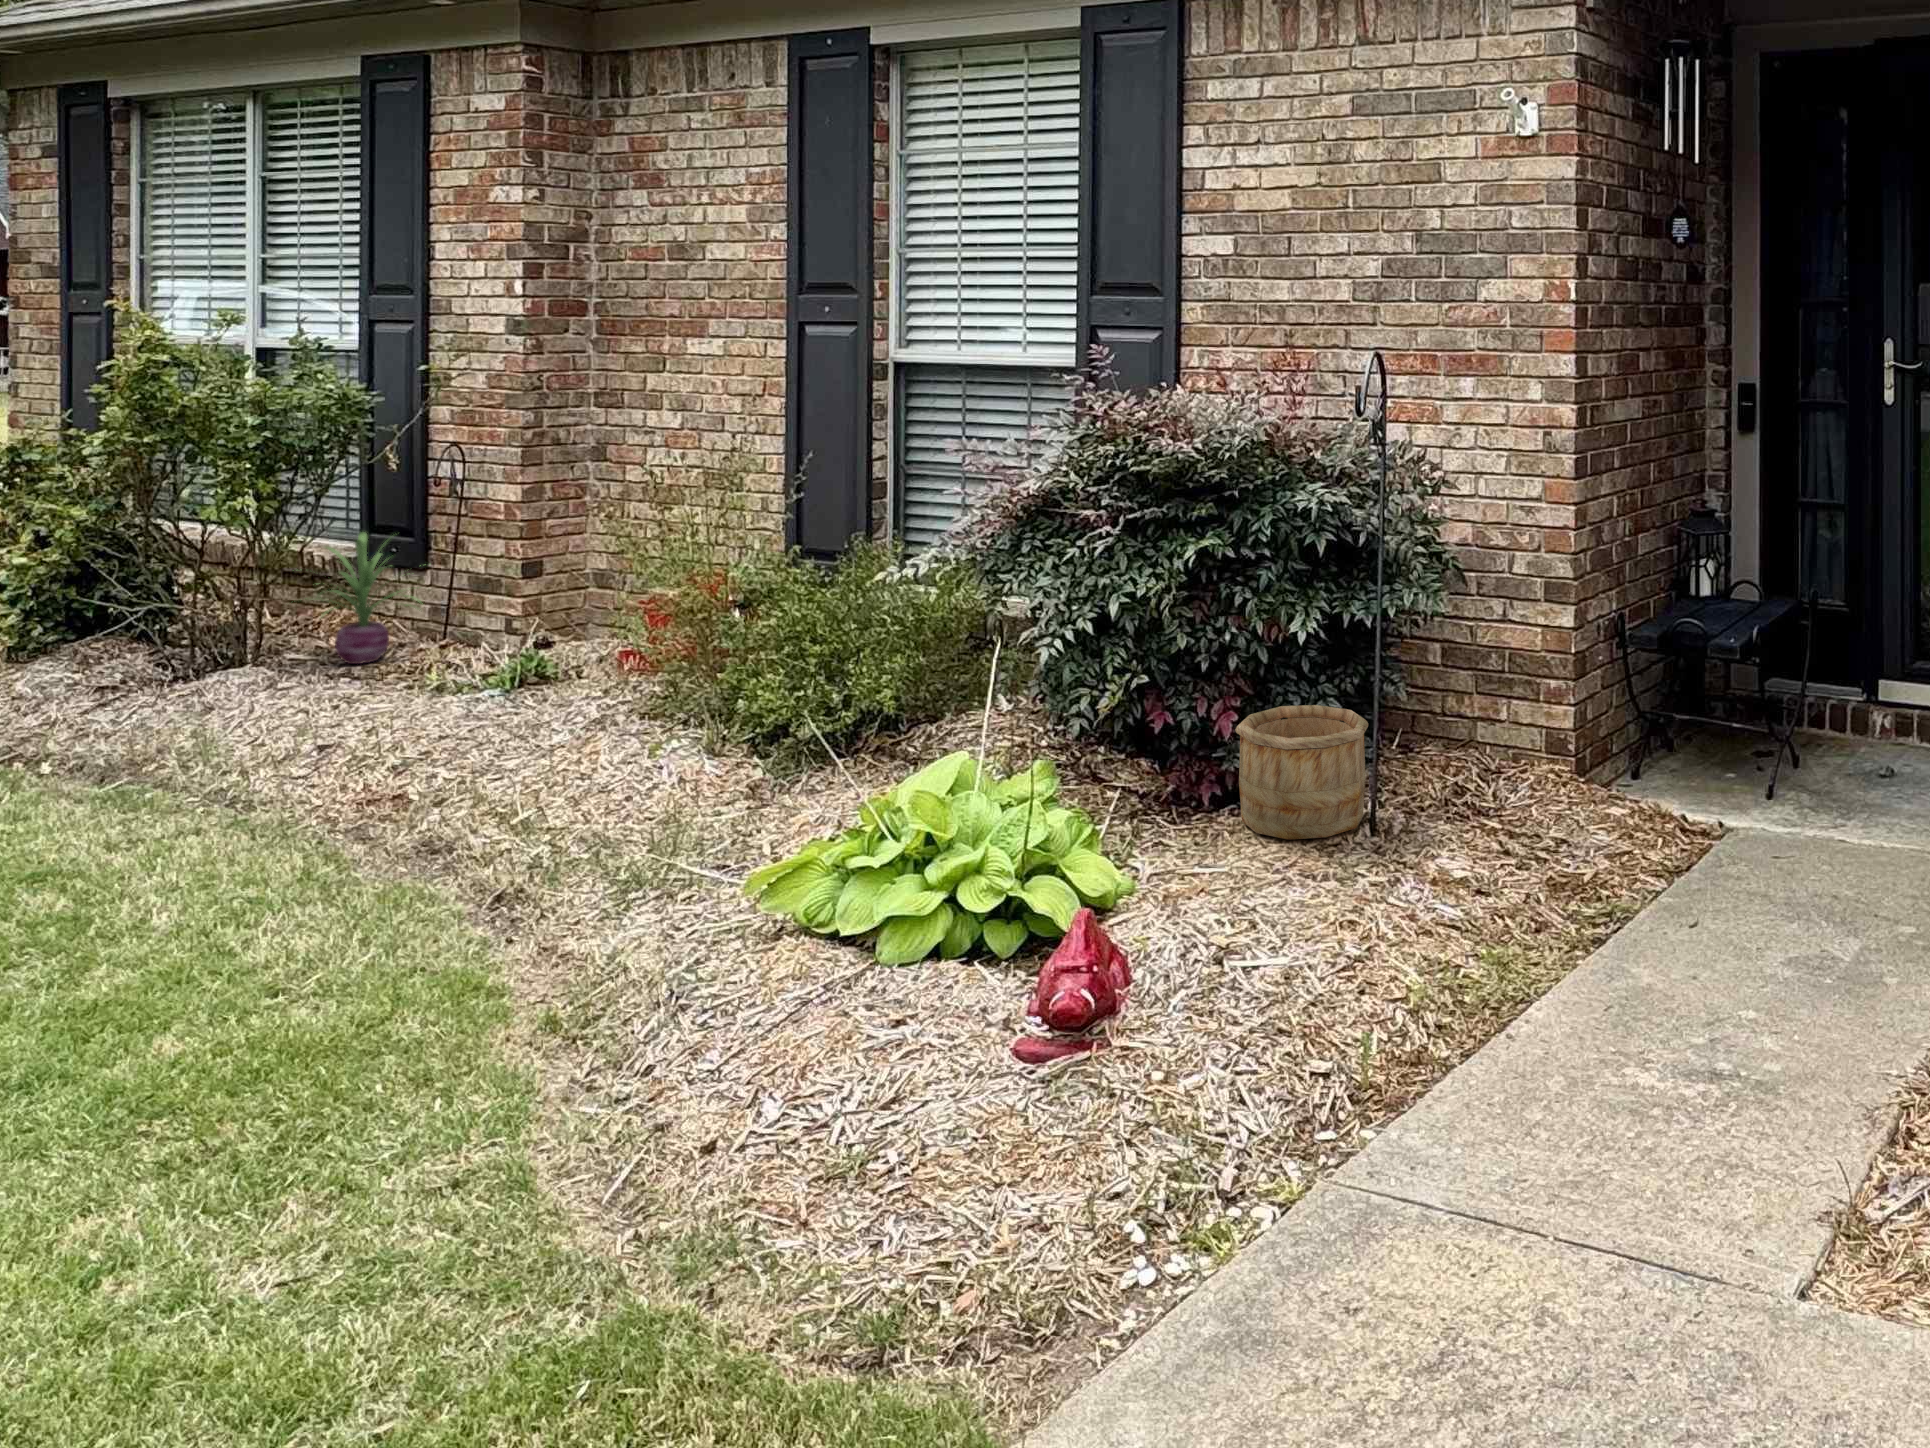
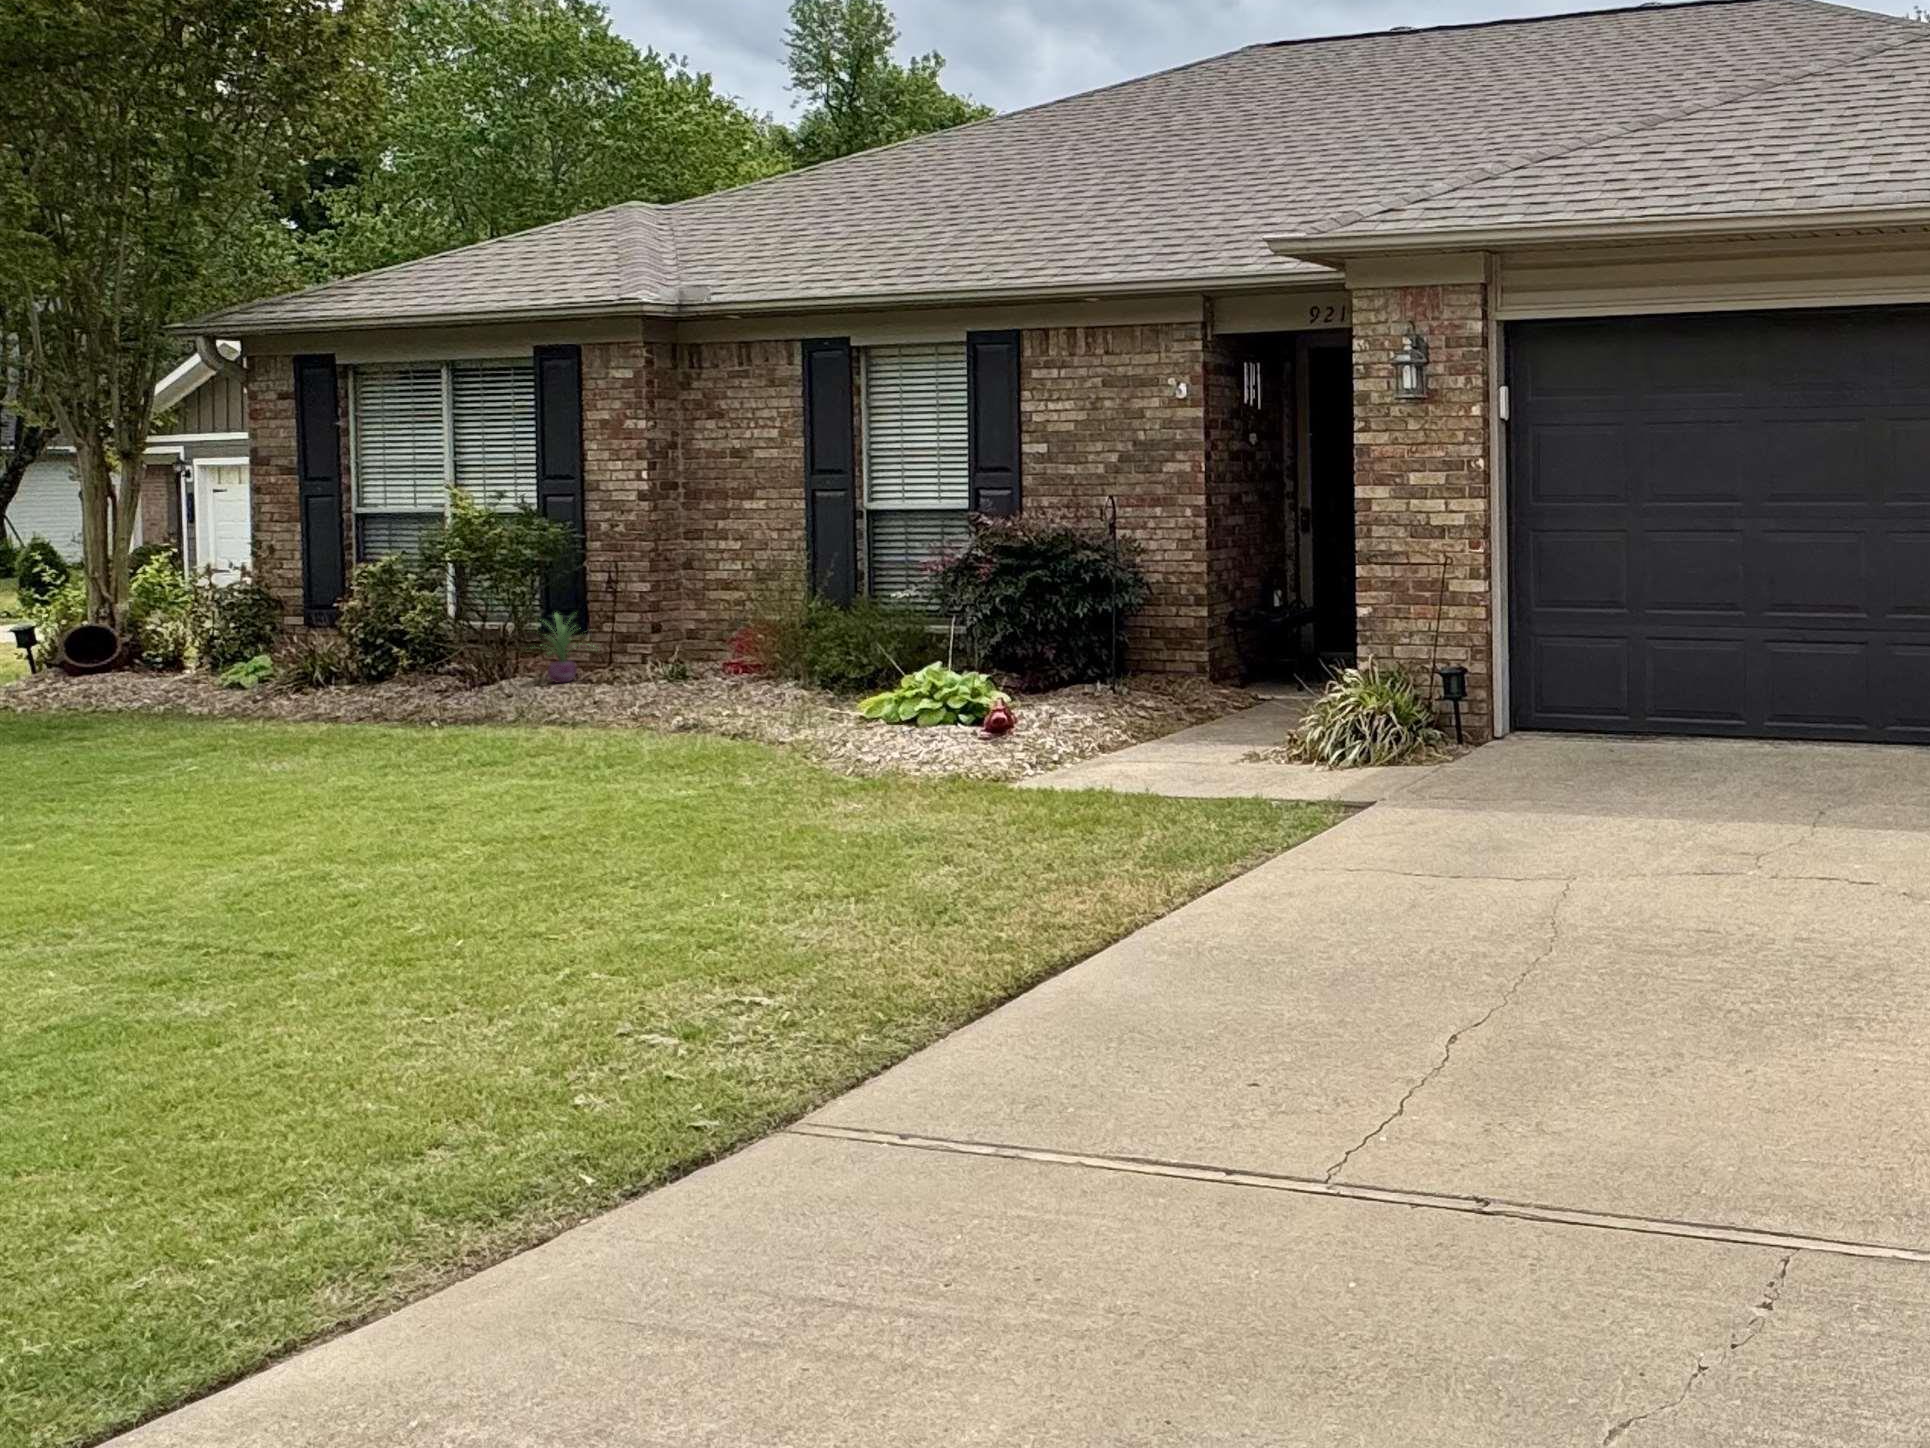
wooden bucket: present [1235,705,1368,840] -> none [1056,646,1113,694]

